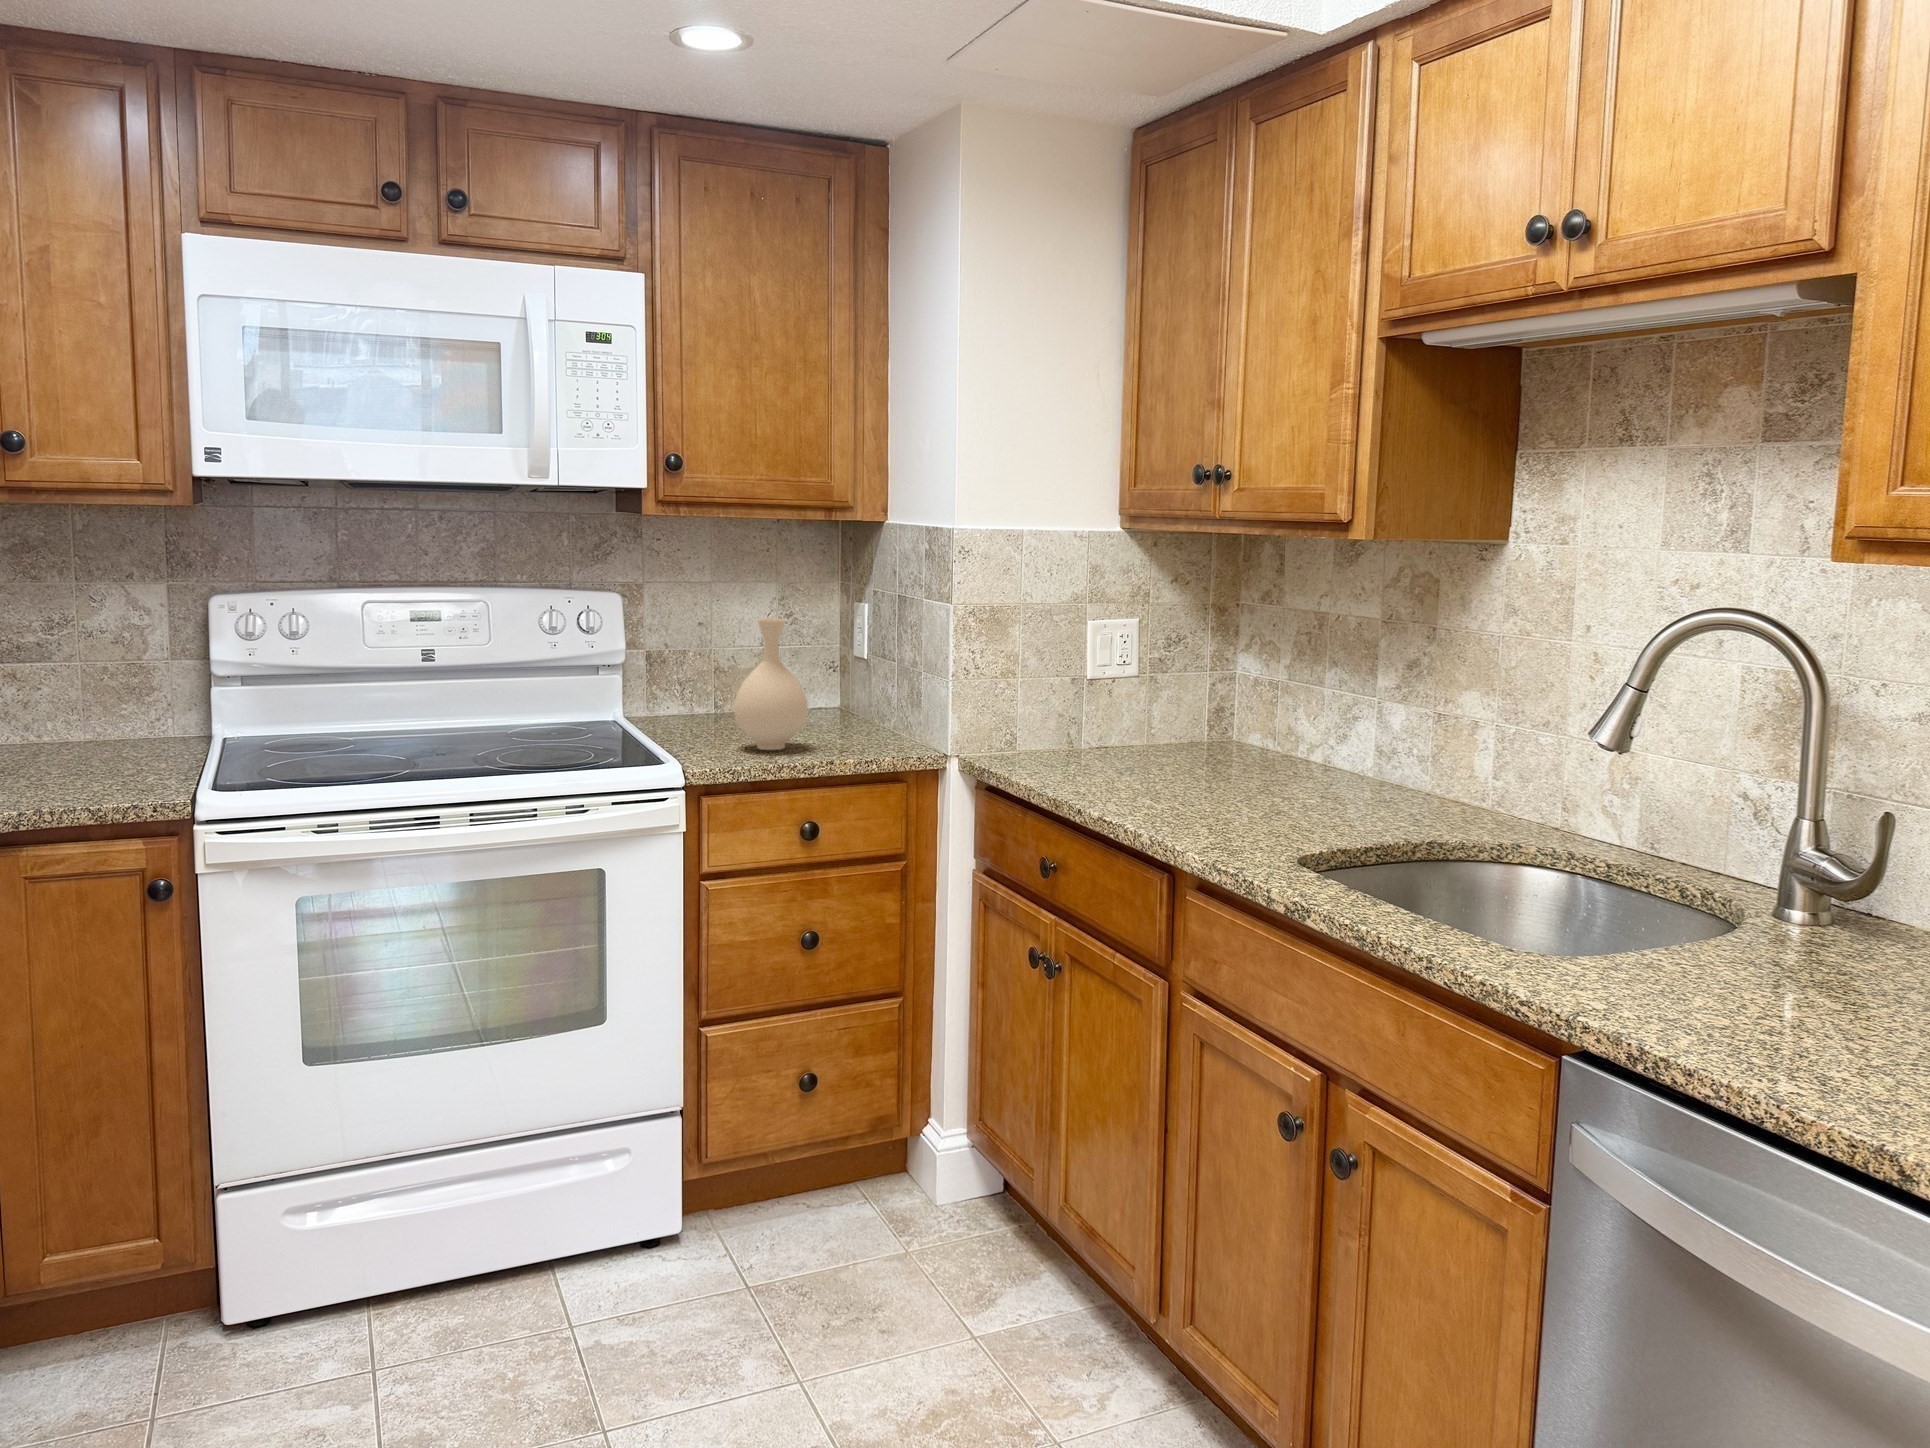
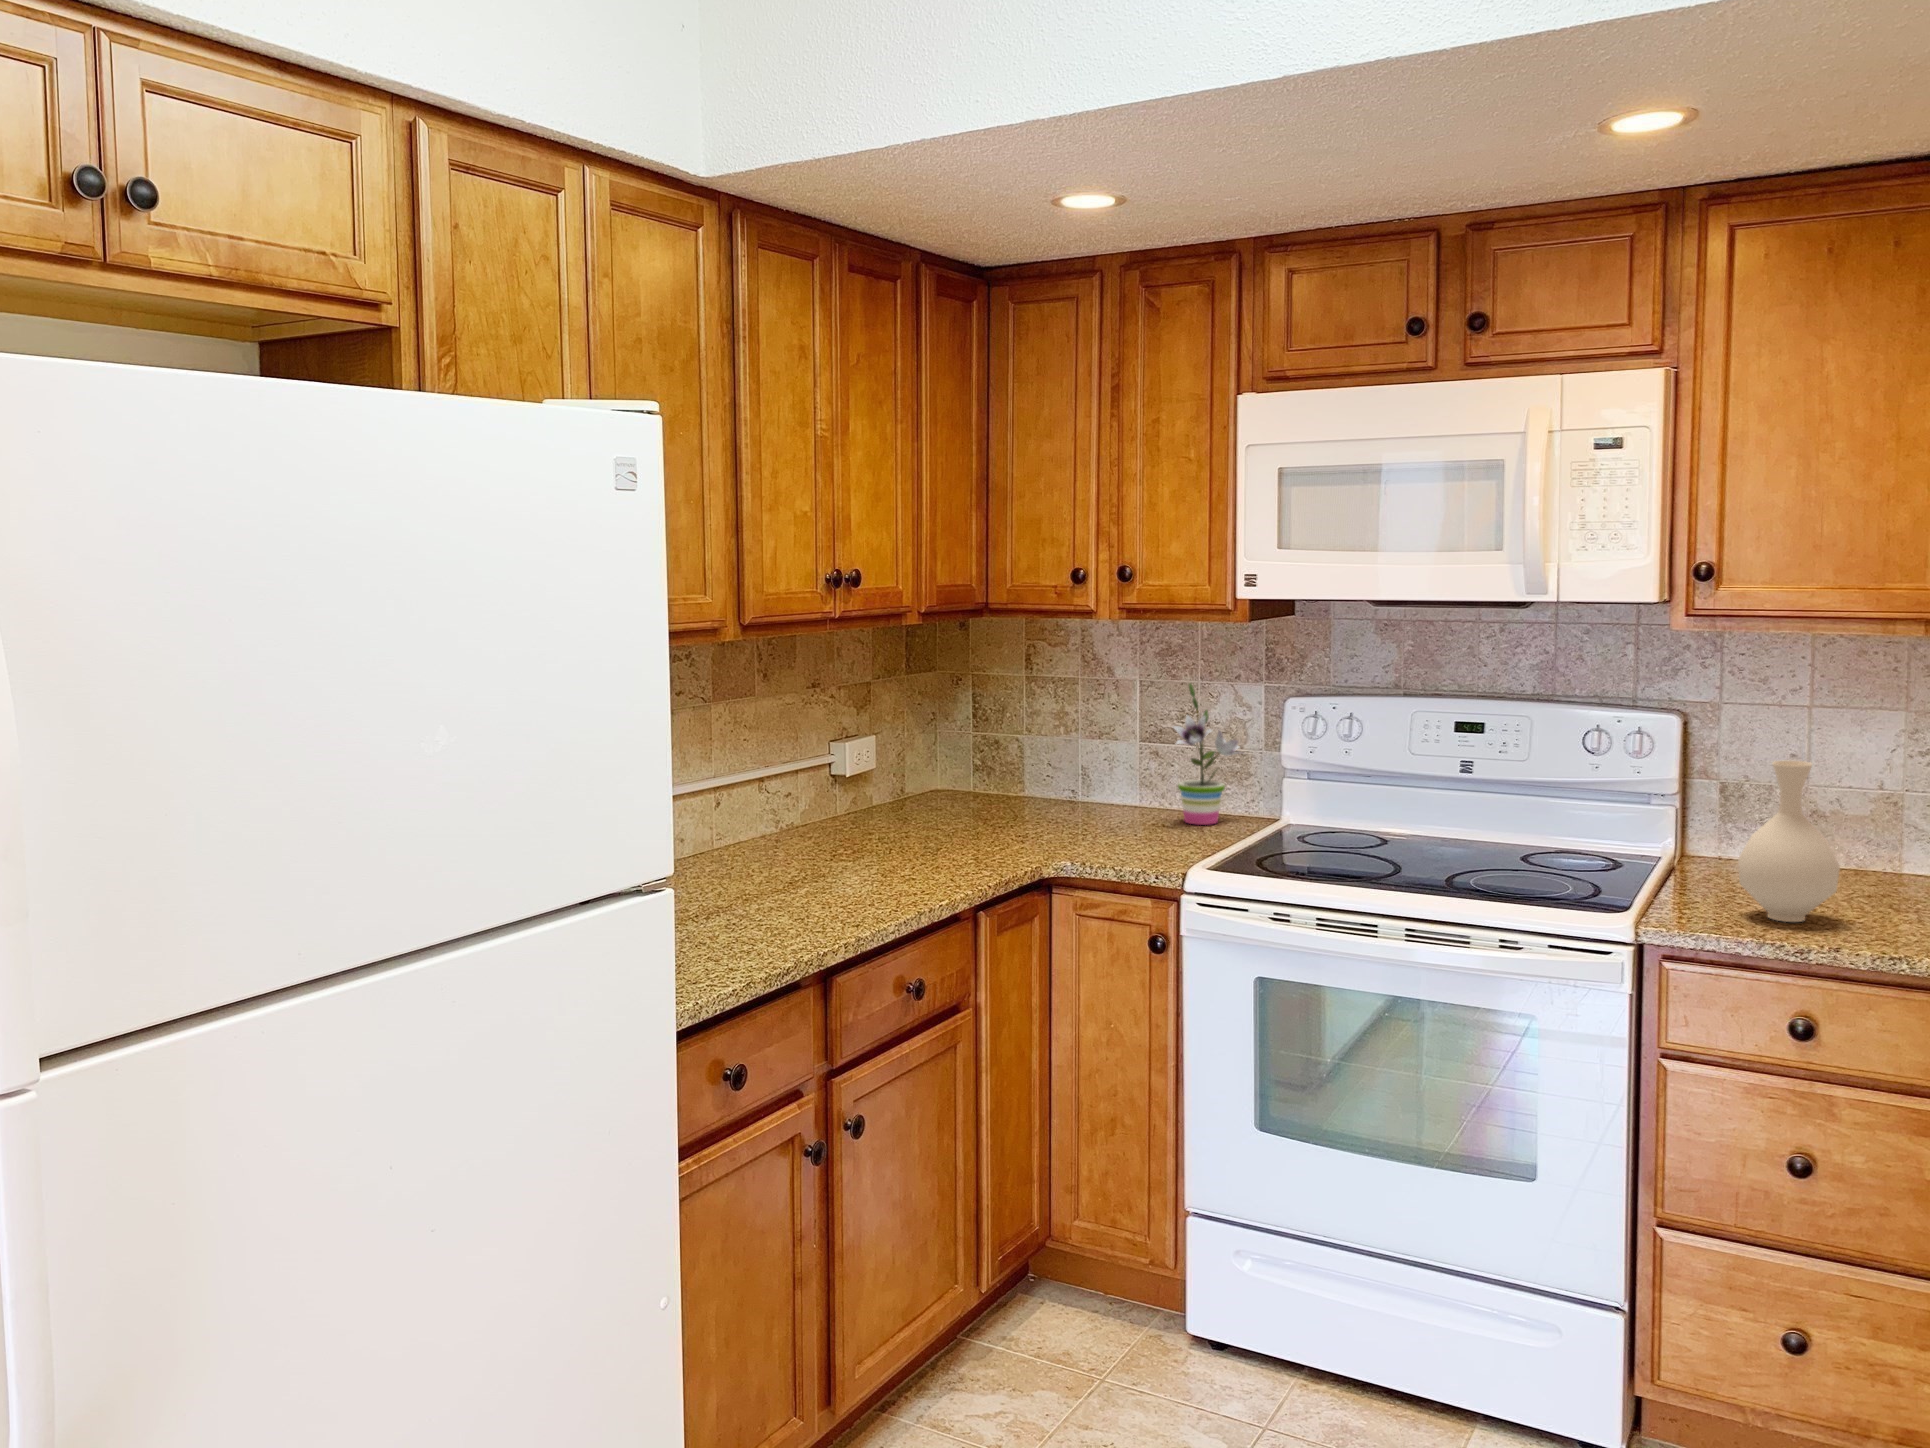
potted plant: none [63,584,156,752] -> present [1174,684,1242,825]

